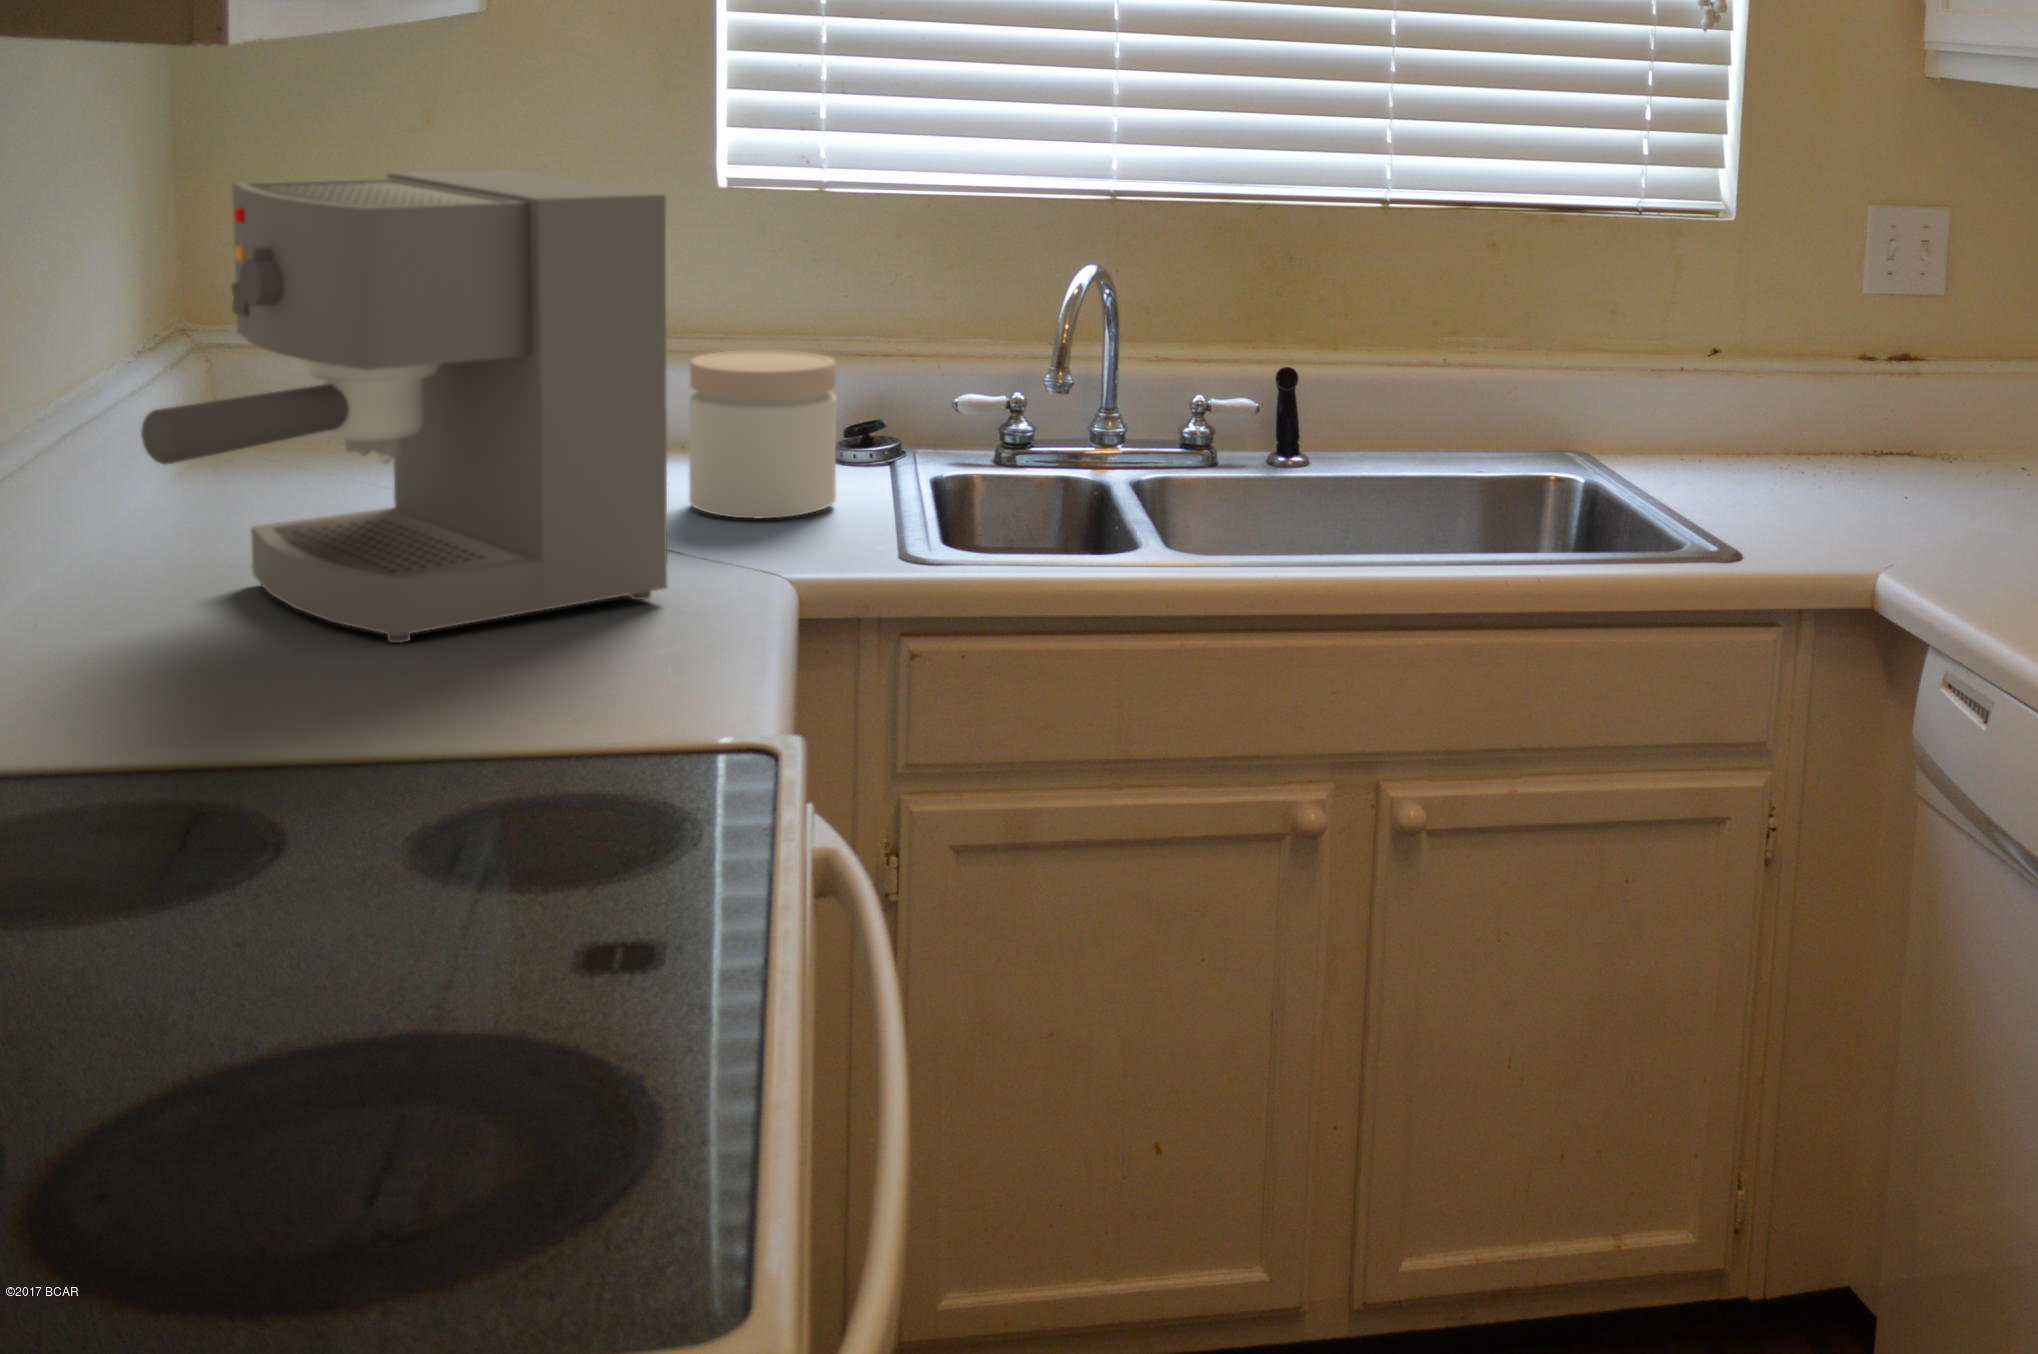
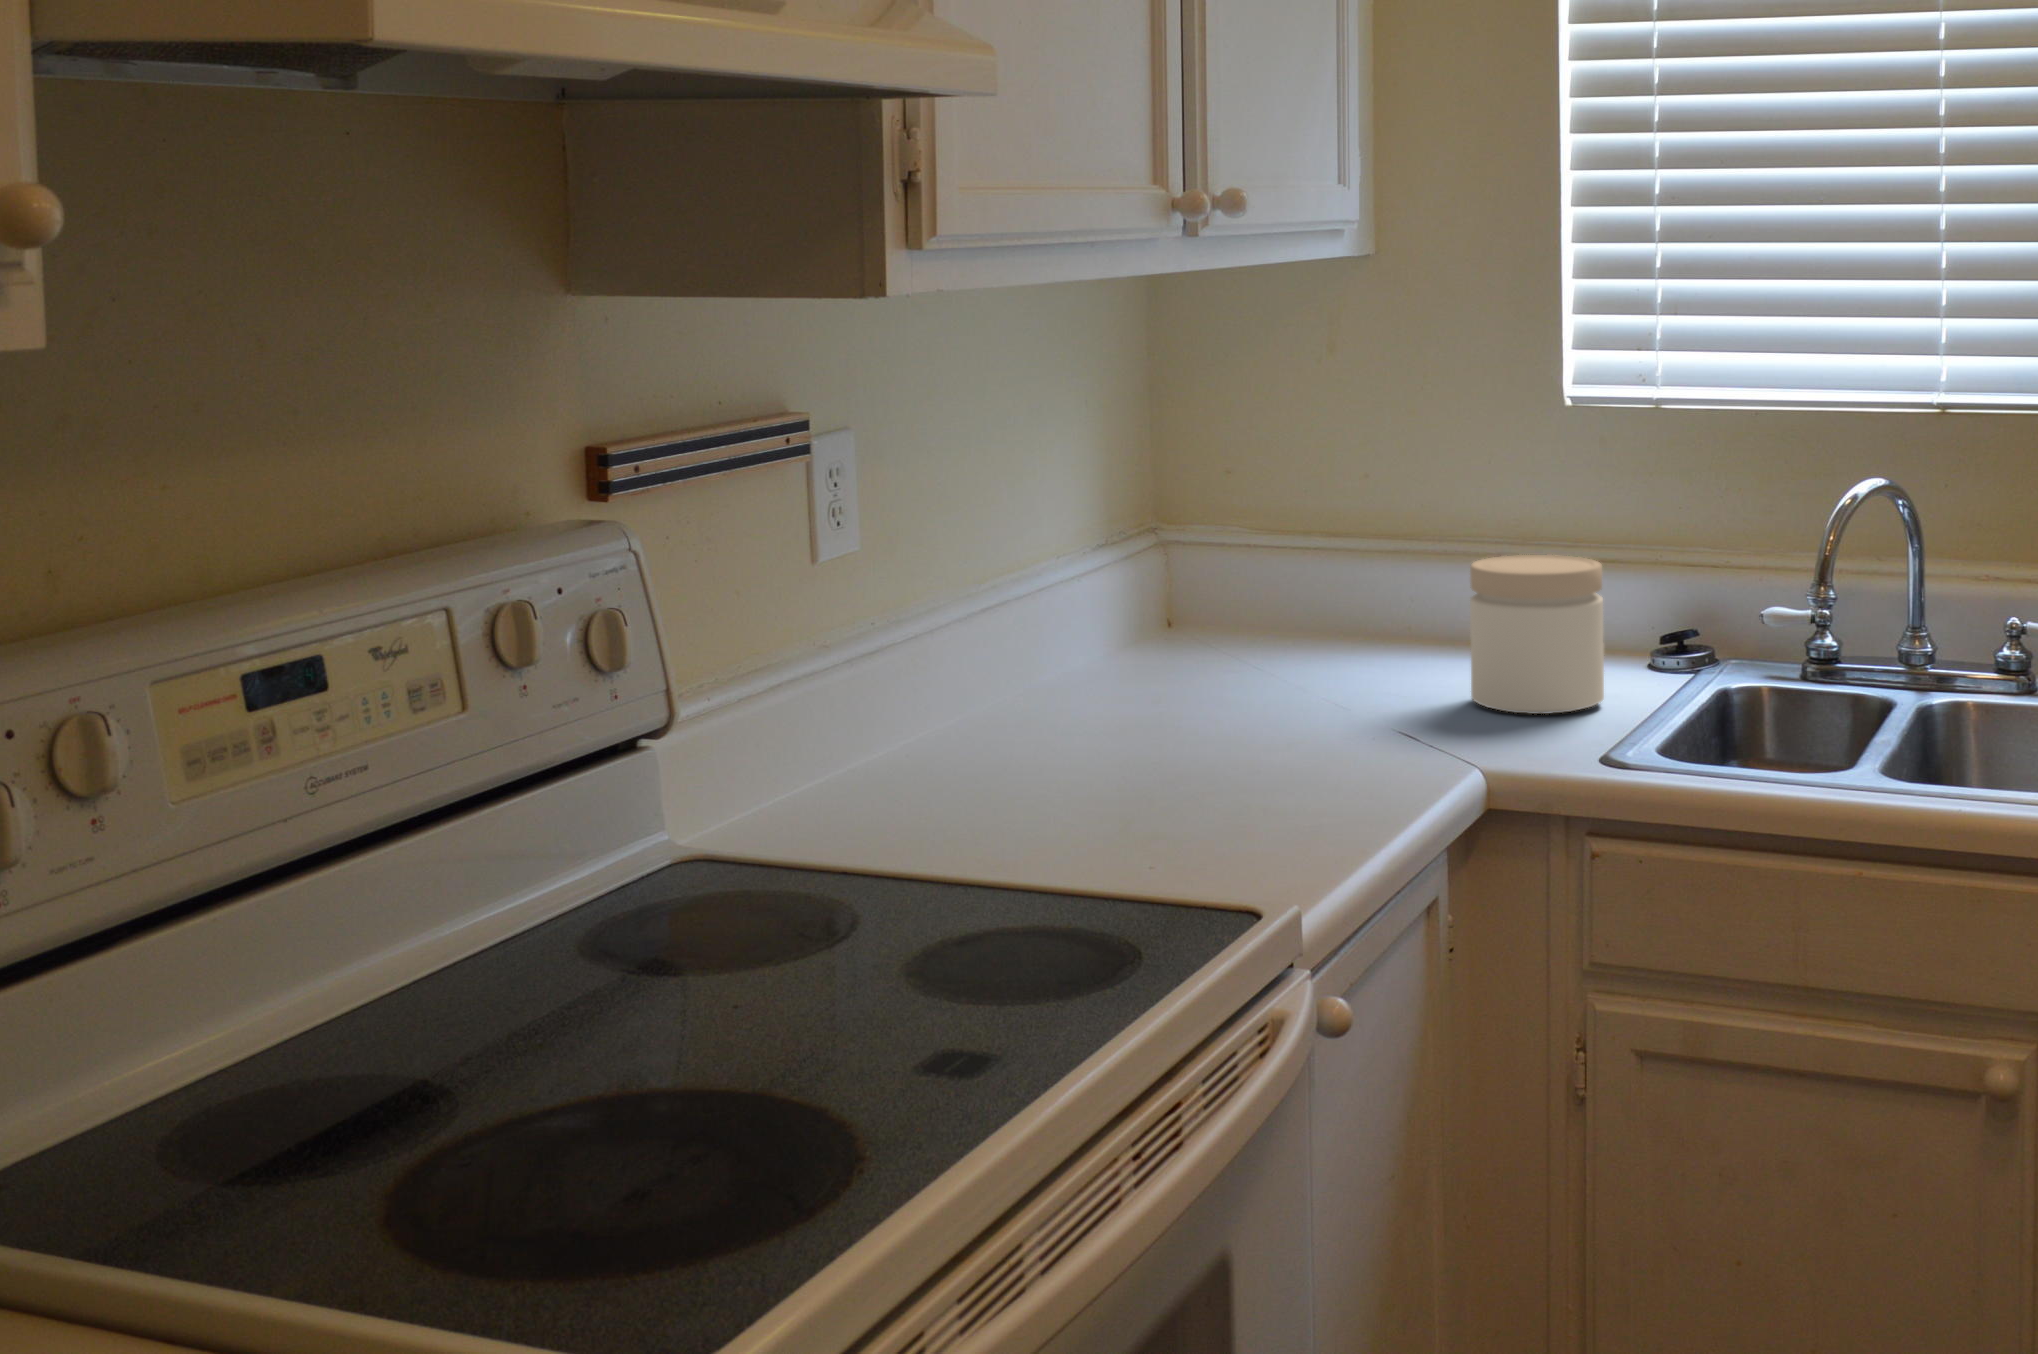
coffee maker: present [141,170,667,643] -> none [940,387,1363,791]

